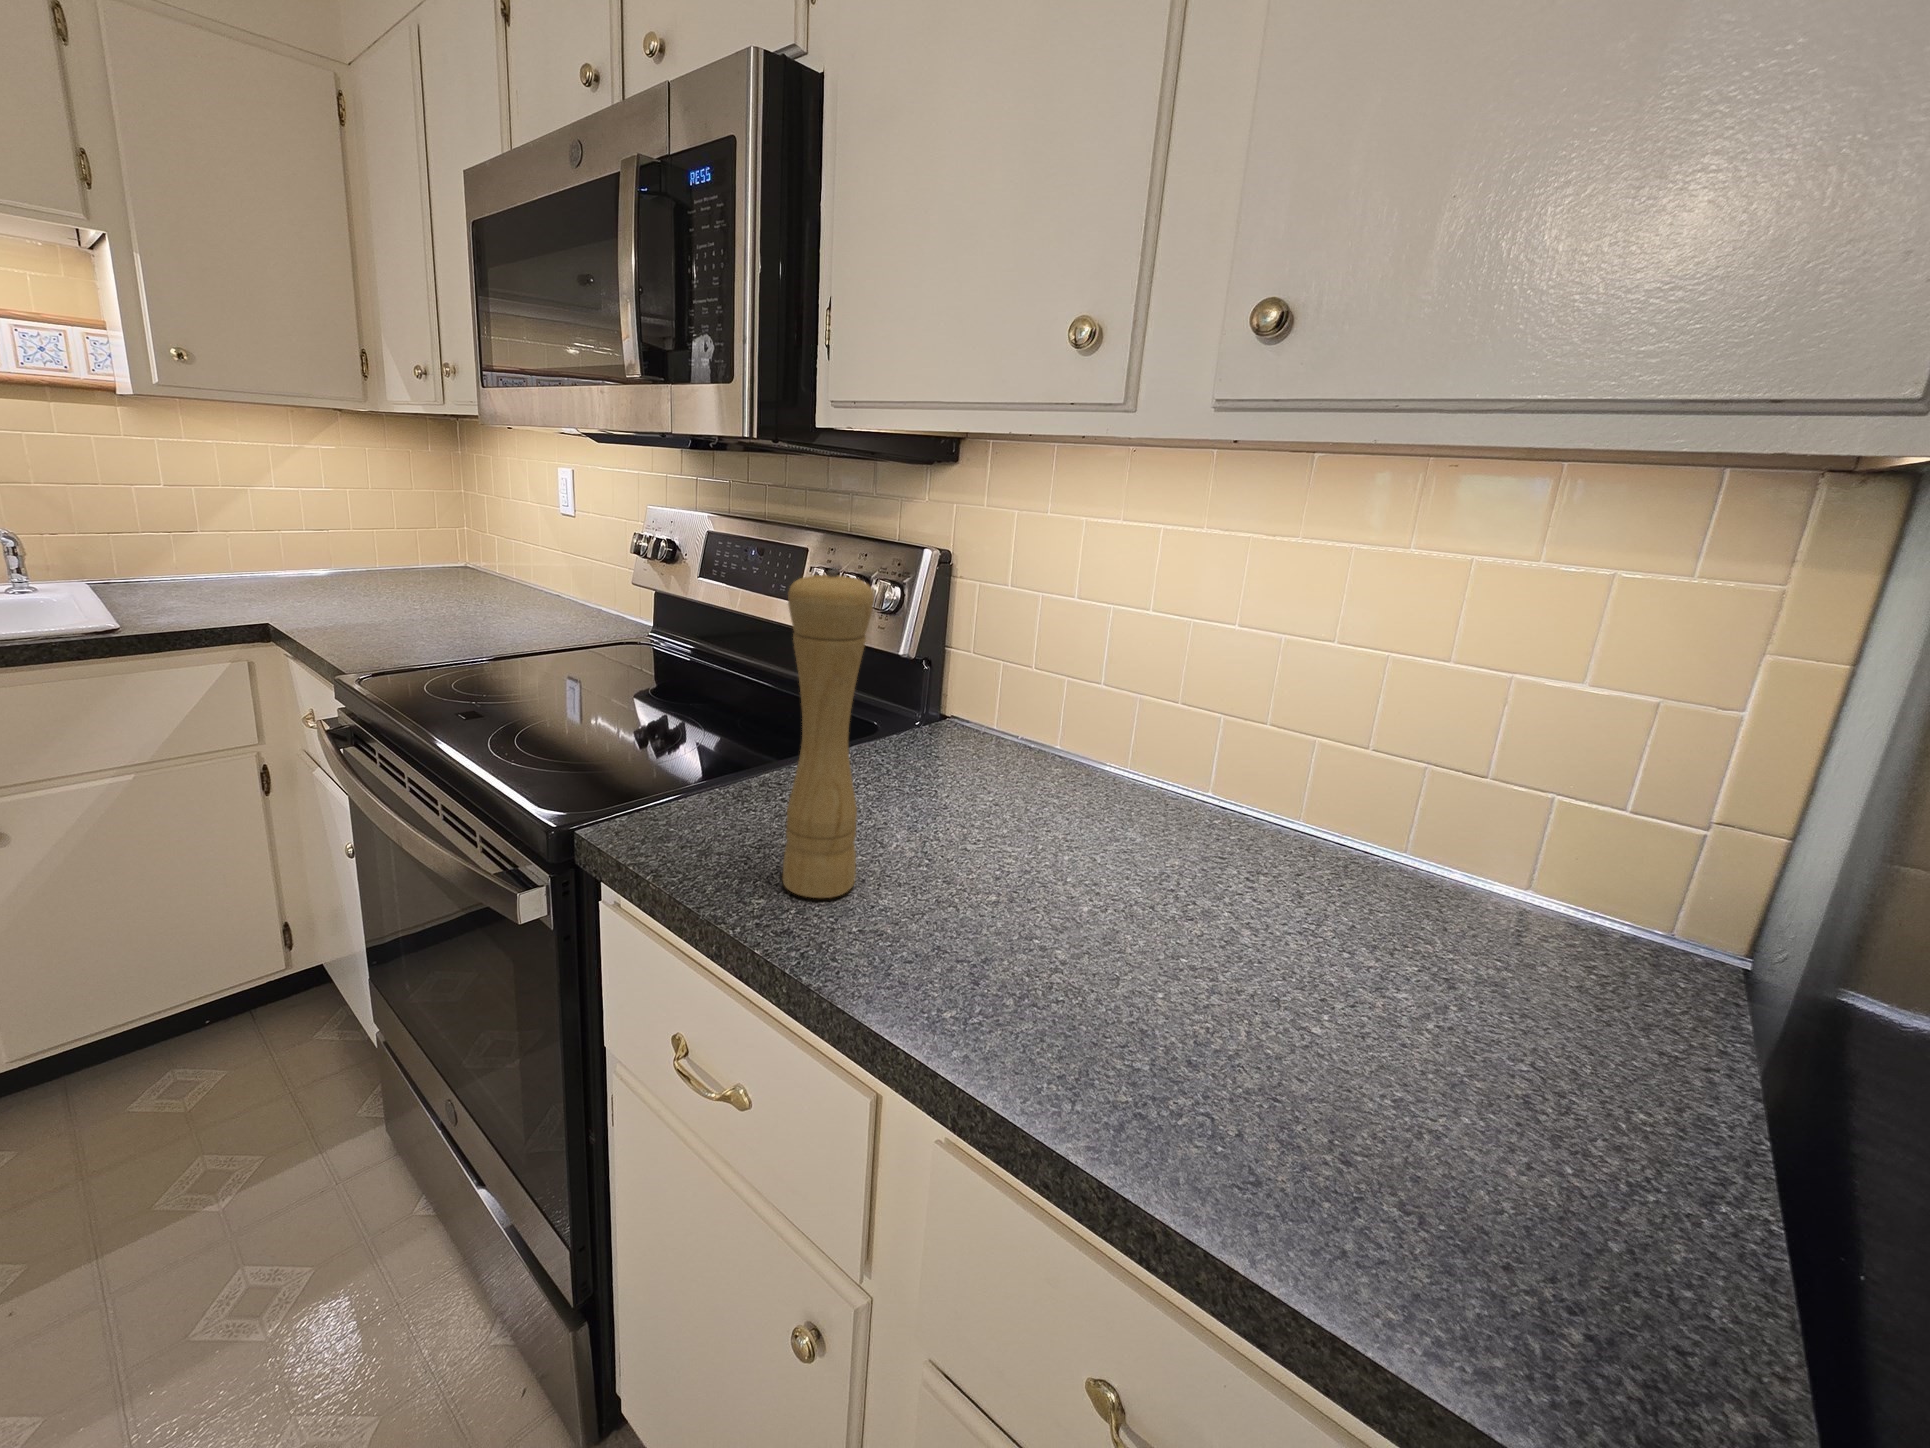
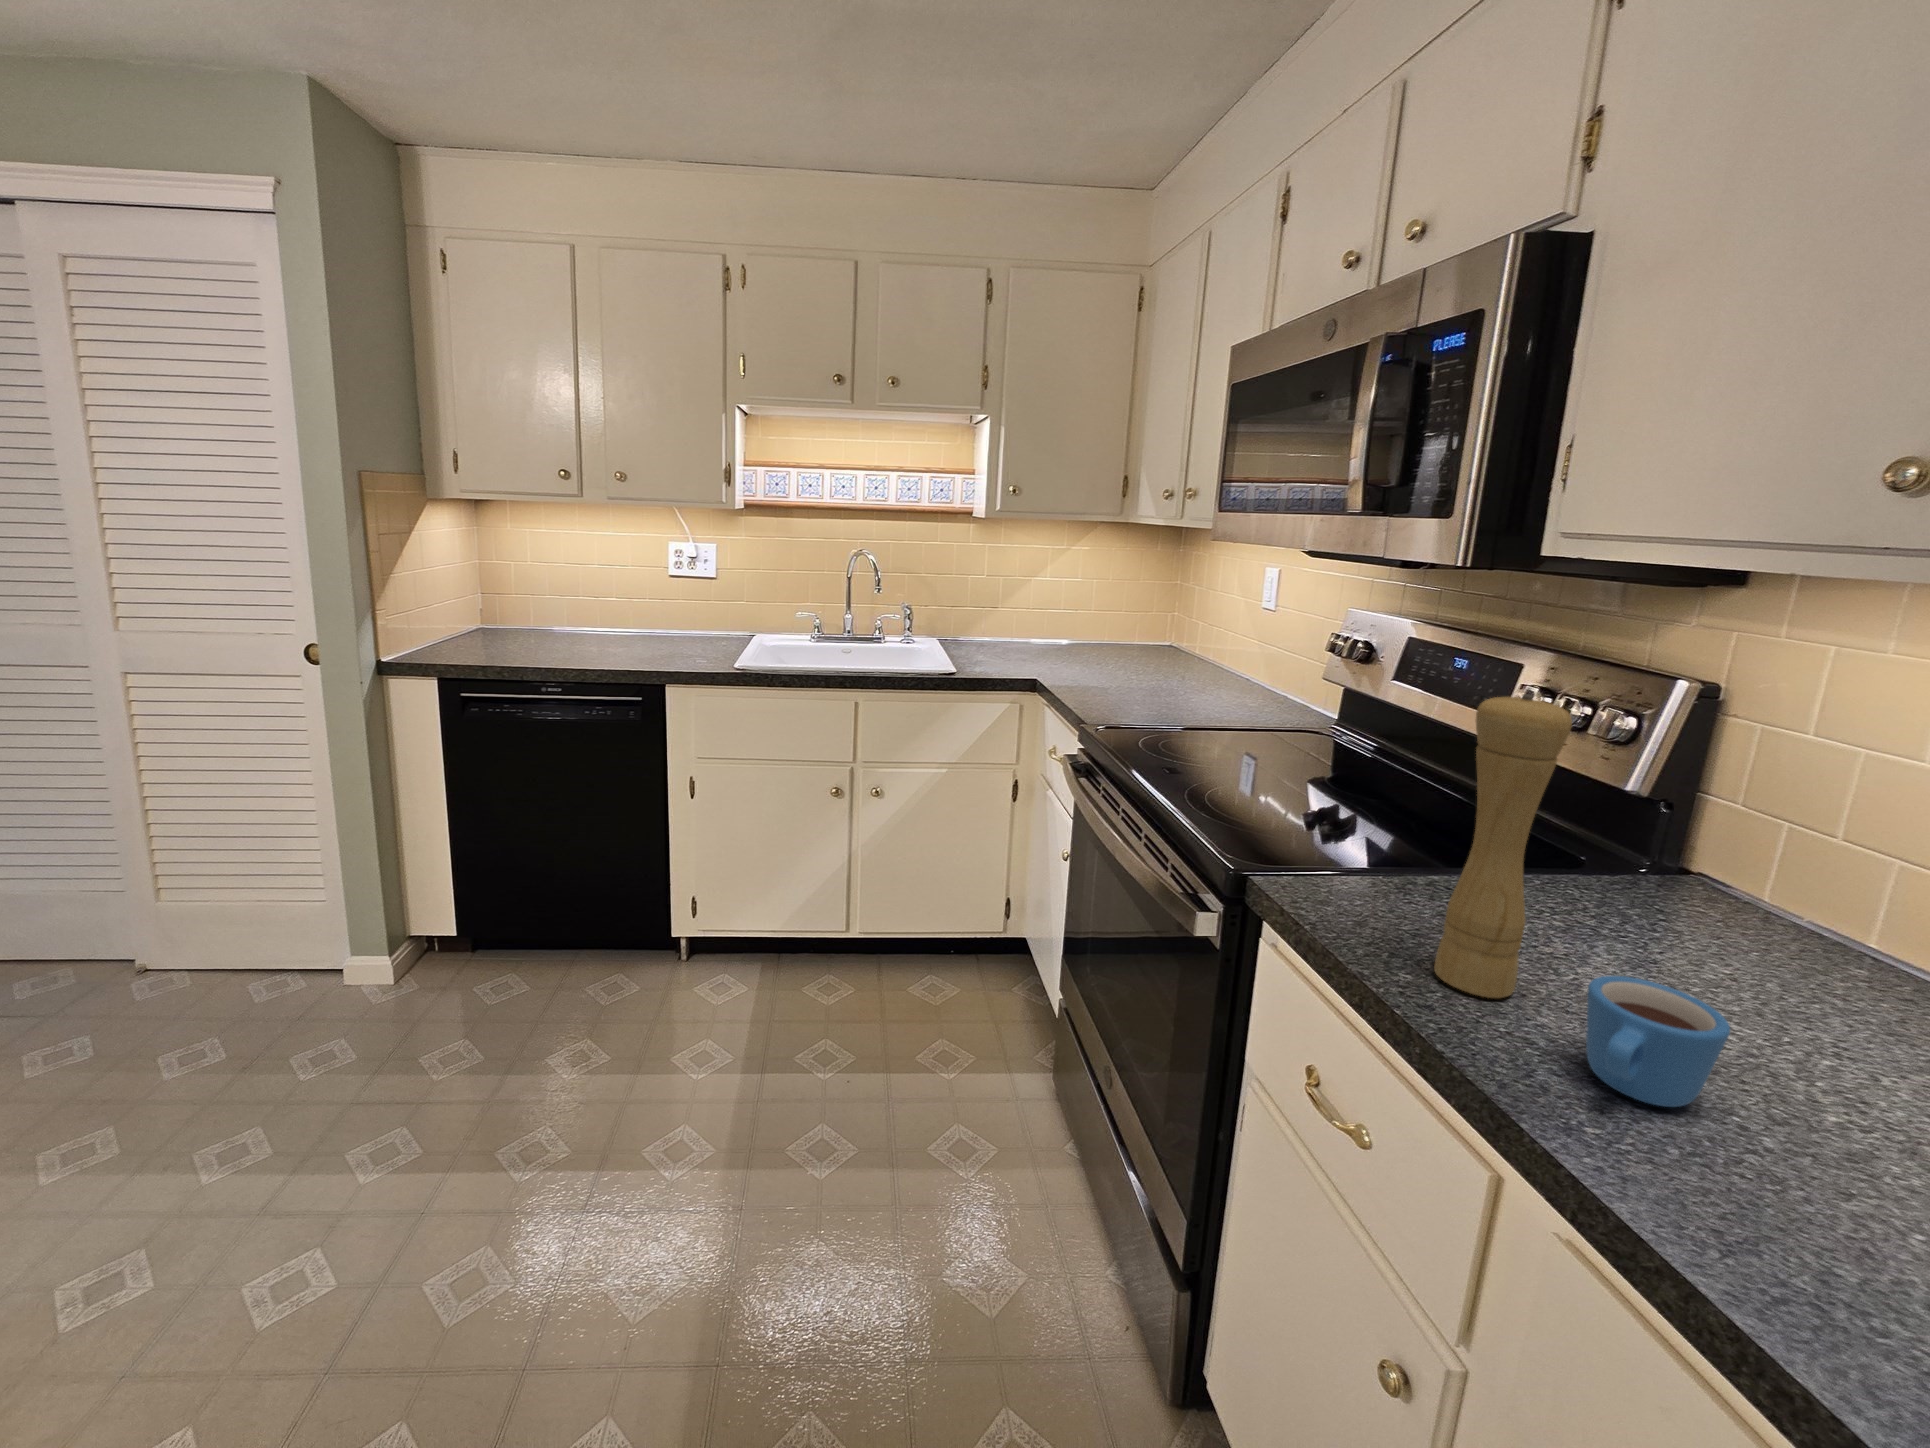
mug: none [922,840,1029,960] -> present [1586,976,1730,1107]

